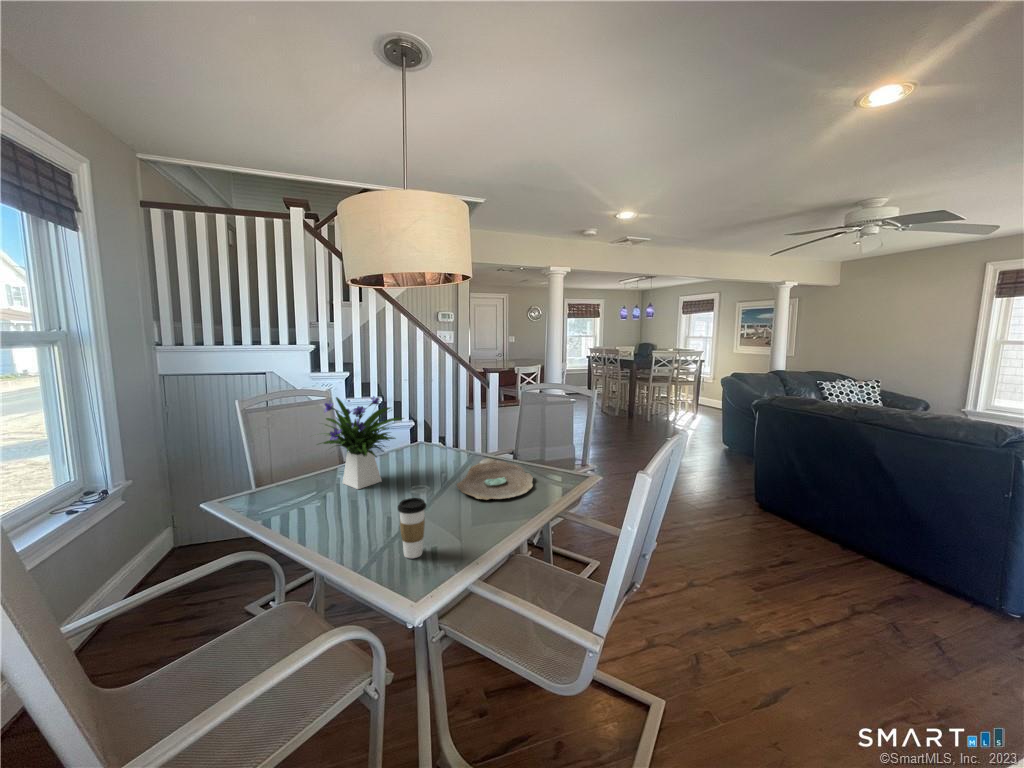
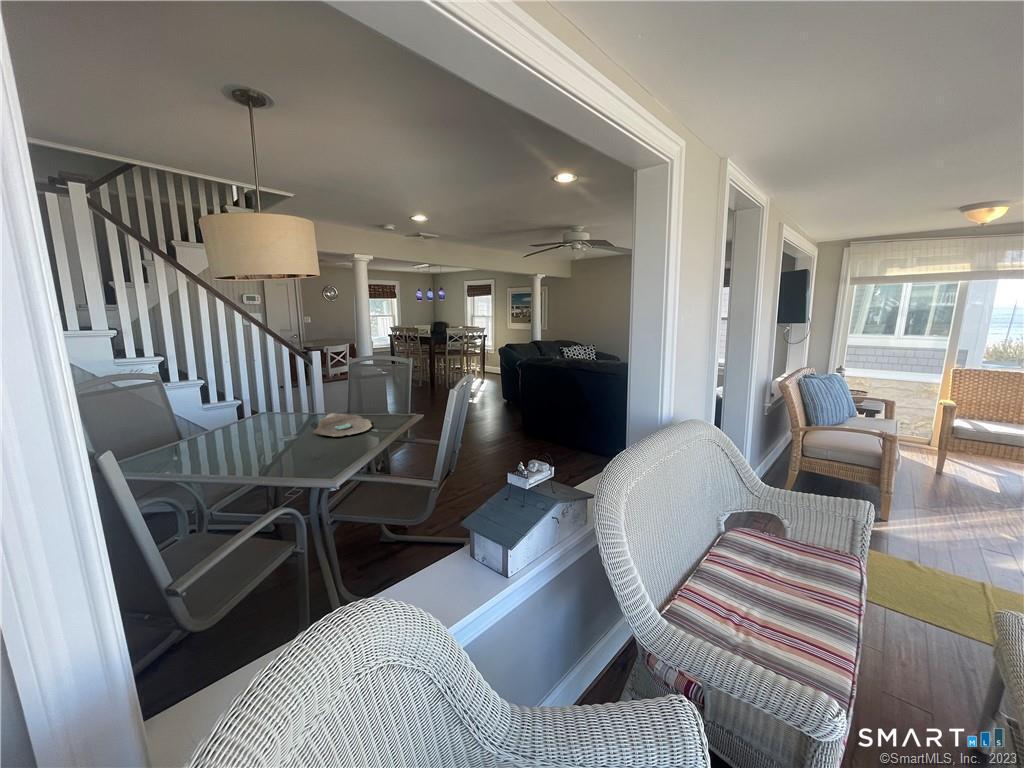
flower arrangement: present [320,396,403,489] -> none [177,371,265,446]
coffee cup: present [398,498,426,558] -> none [290,431,311,469]

